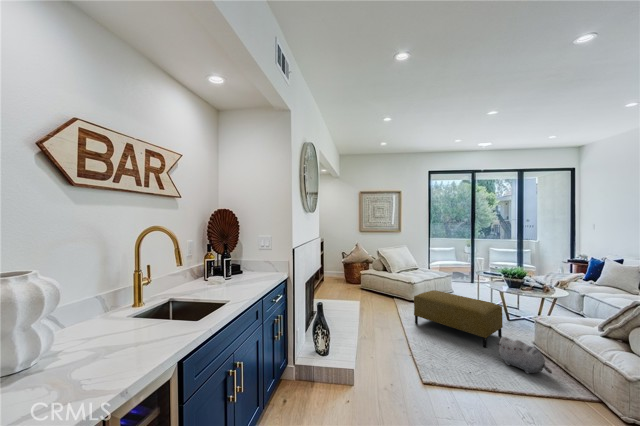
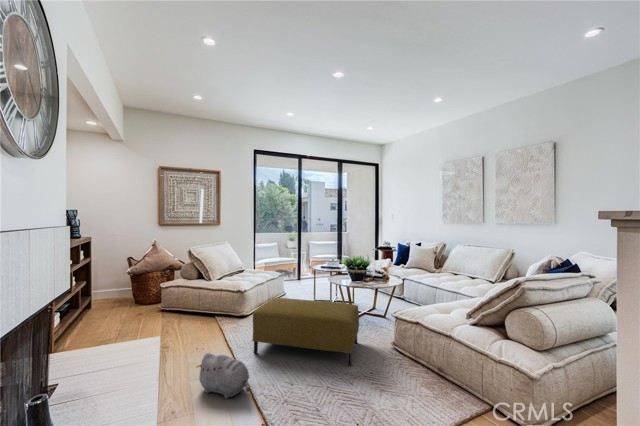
plush toy: present [498,337,552,373] -> present [197,353,250,398]

